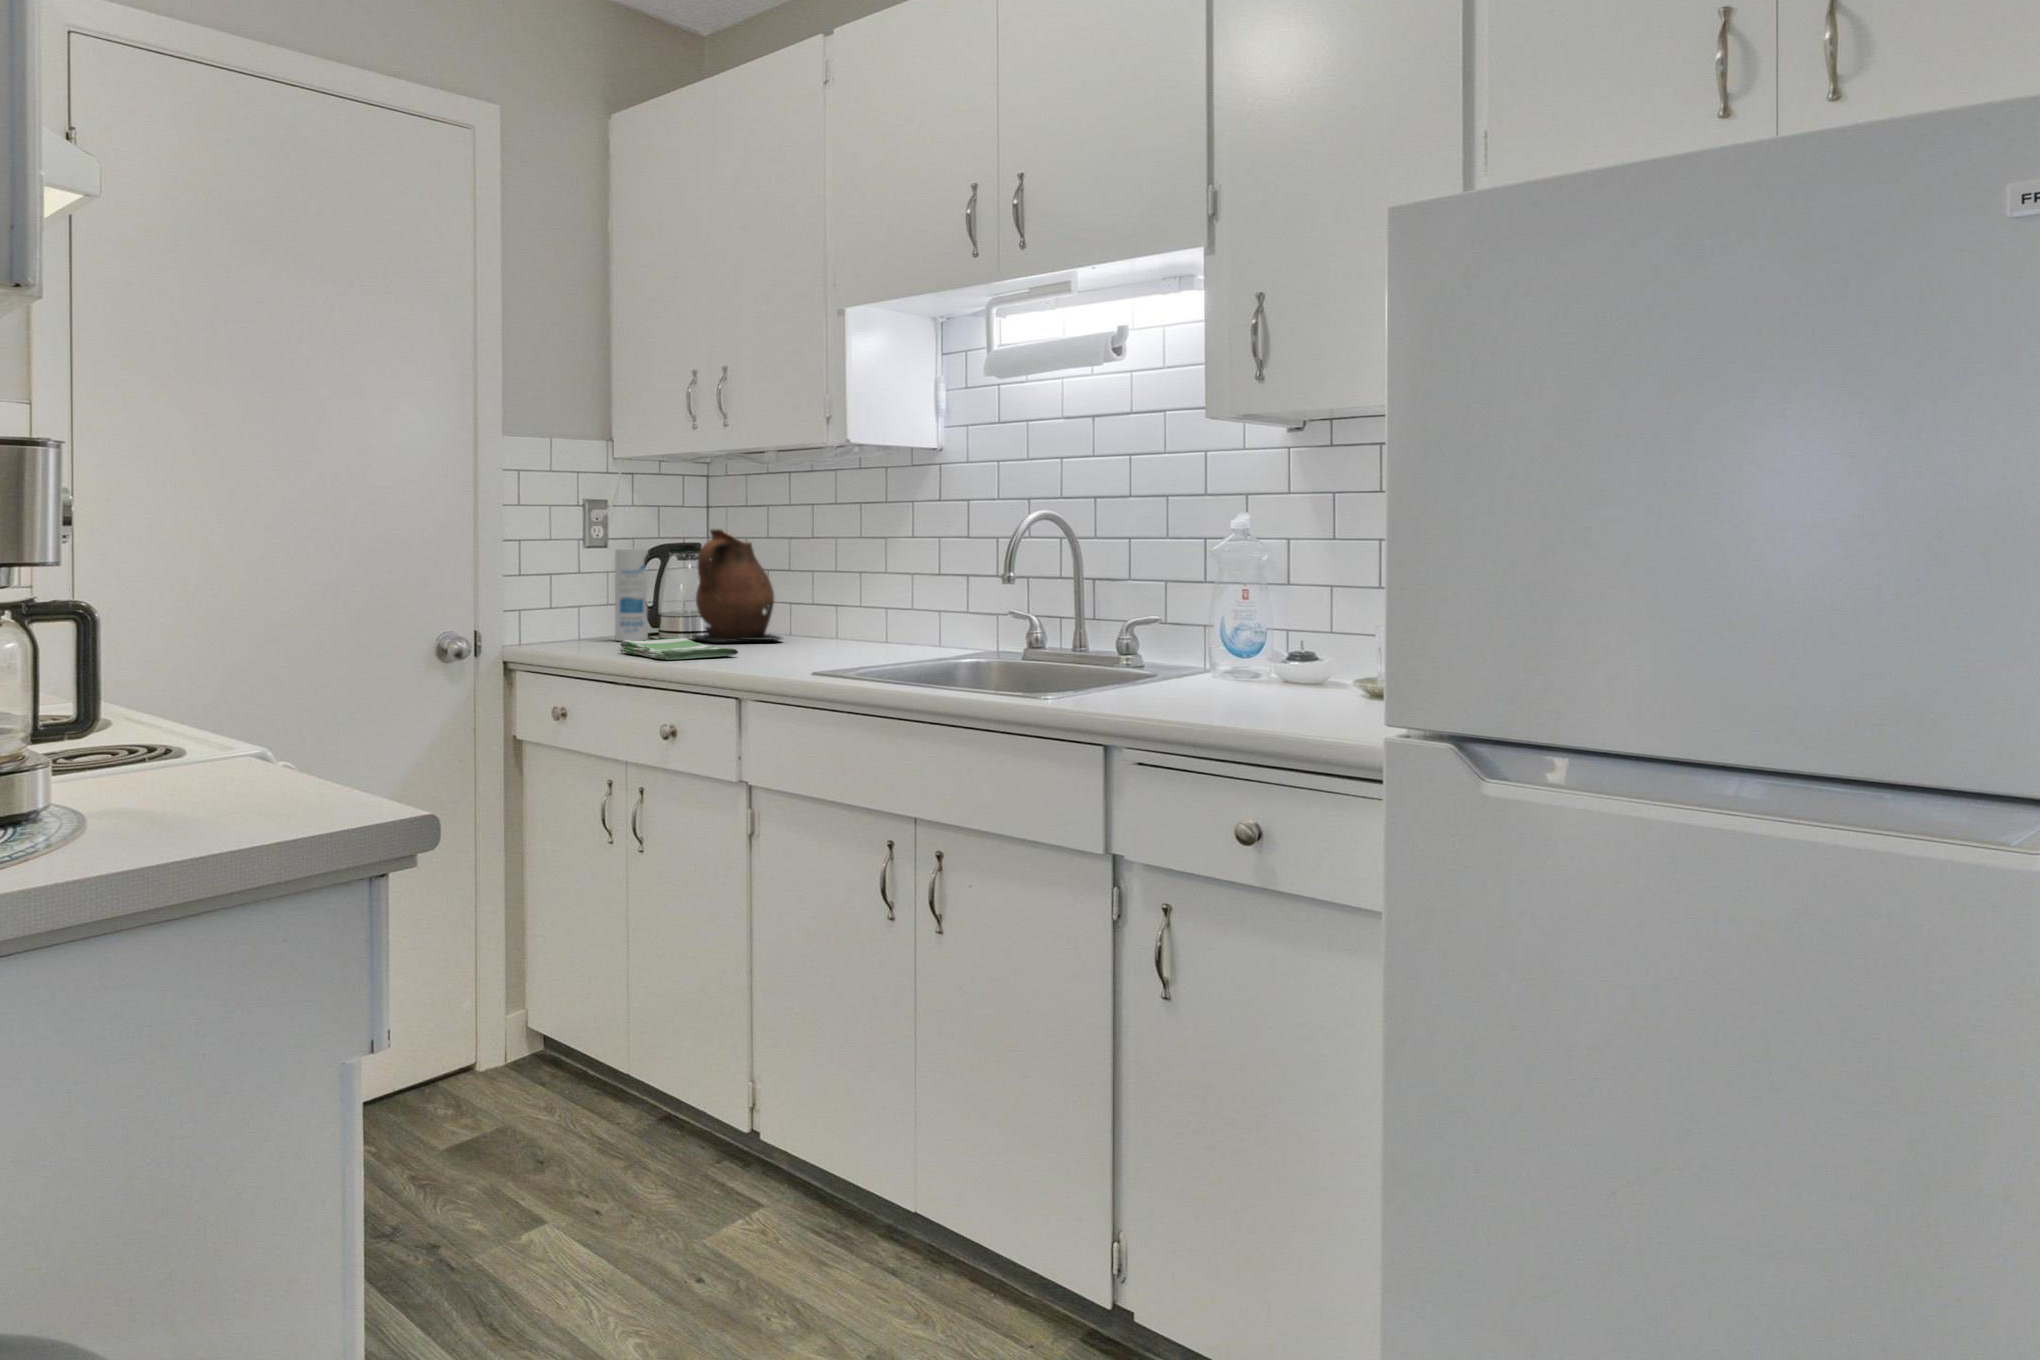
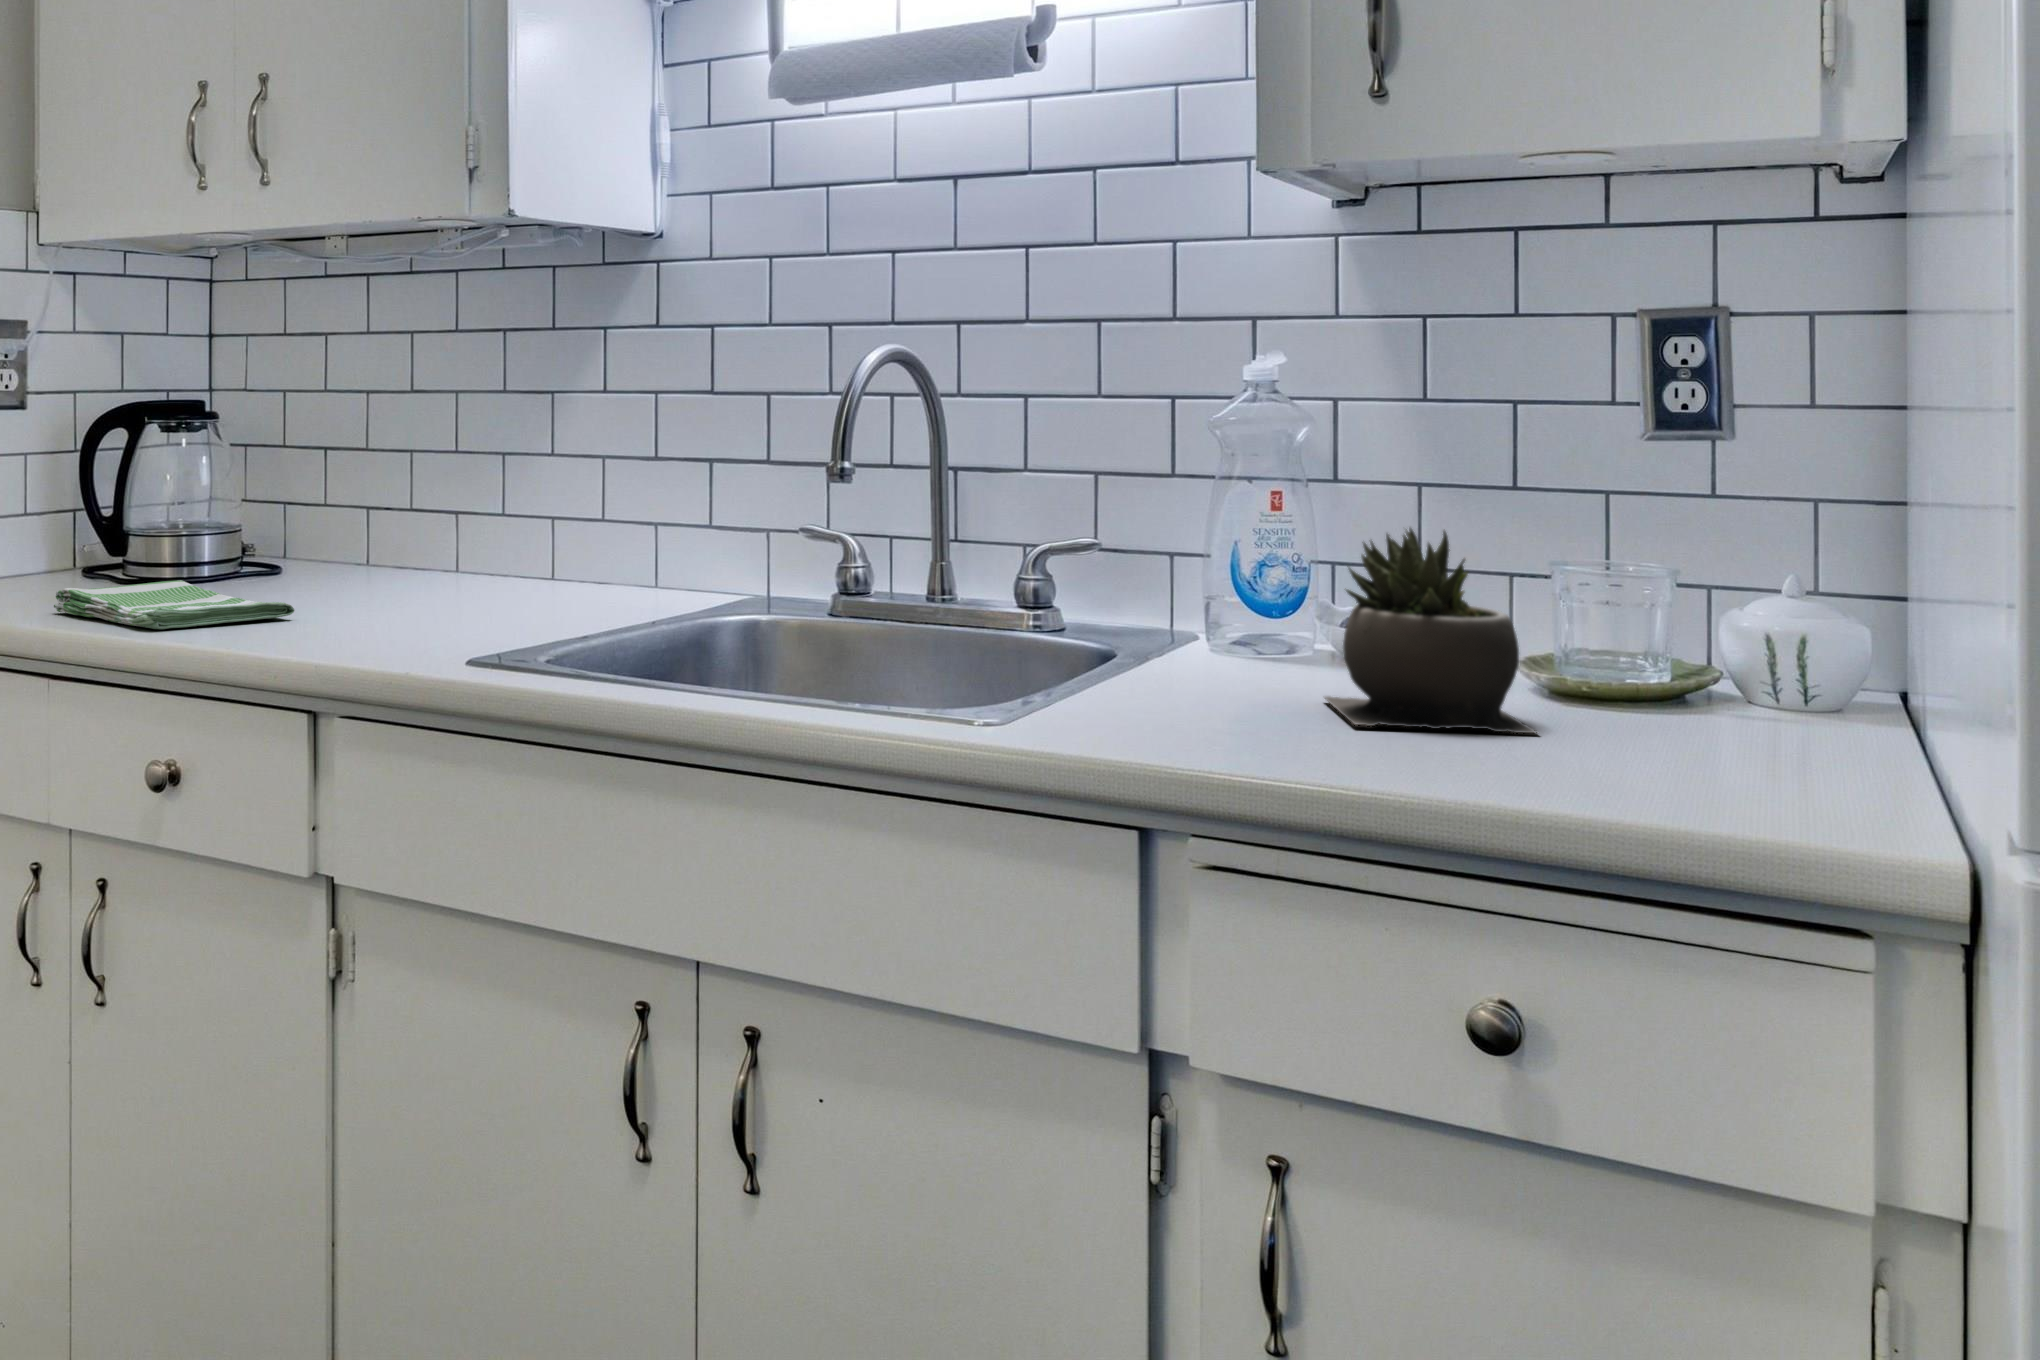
ceramic pitcher: present [694,529,782,641] -> none [175,375,361,583]
canister: present [615,549,648,641] -> none [36,409,103,584]
succulent plant: none [1229,604,1323,708] -> present [1325,528,1536,733]

